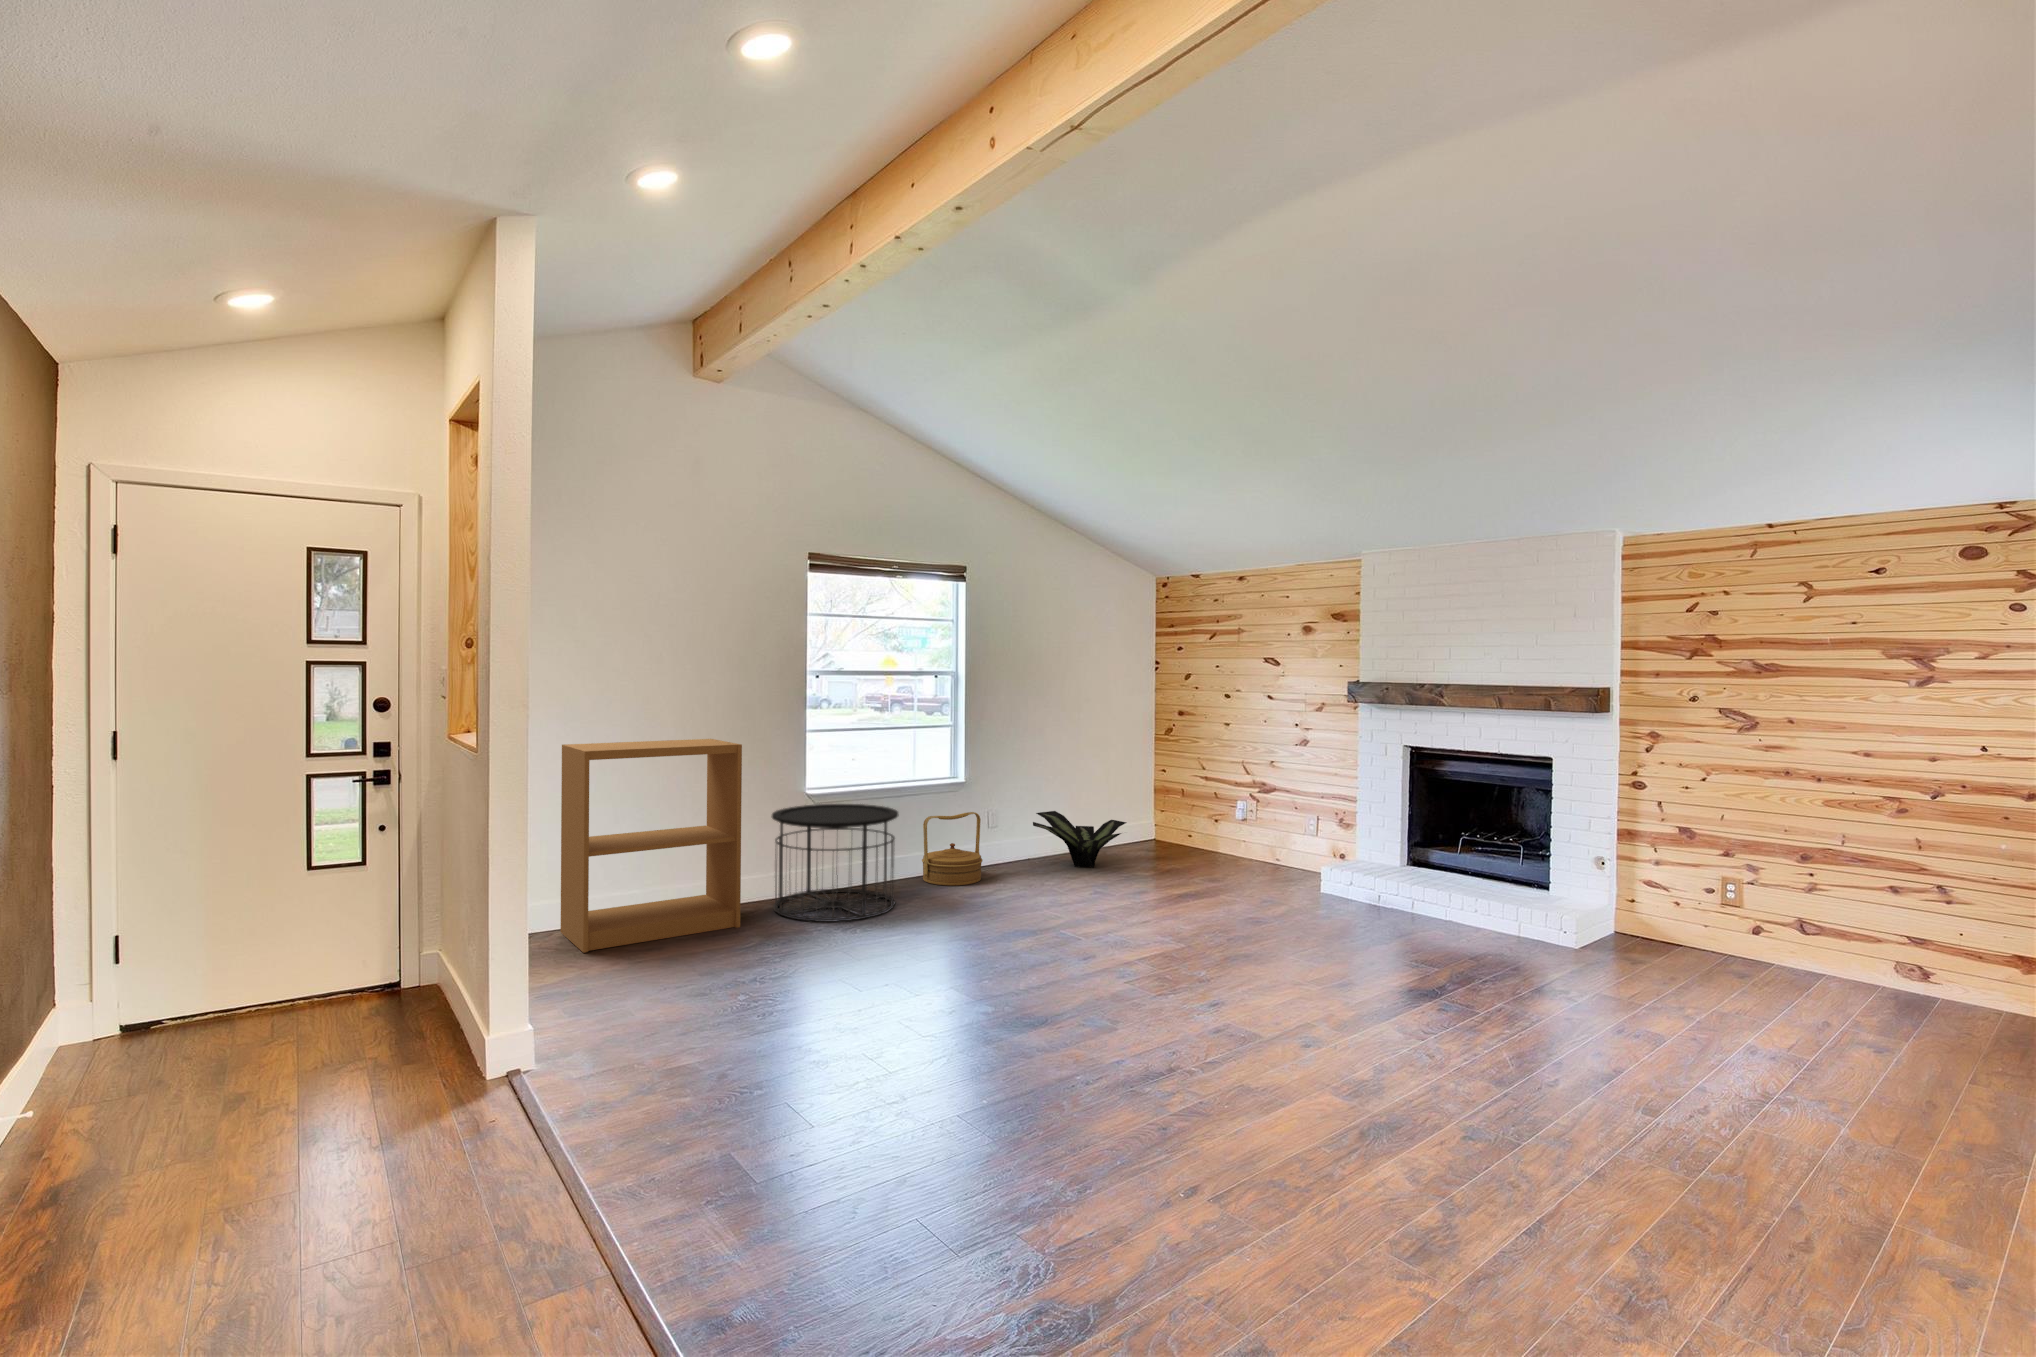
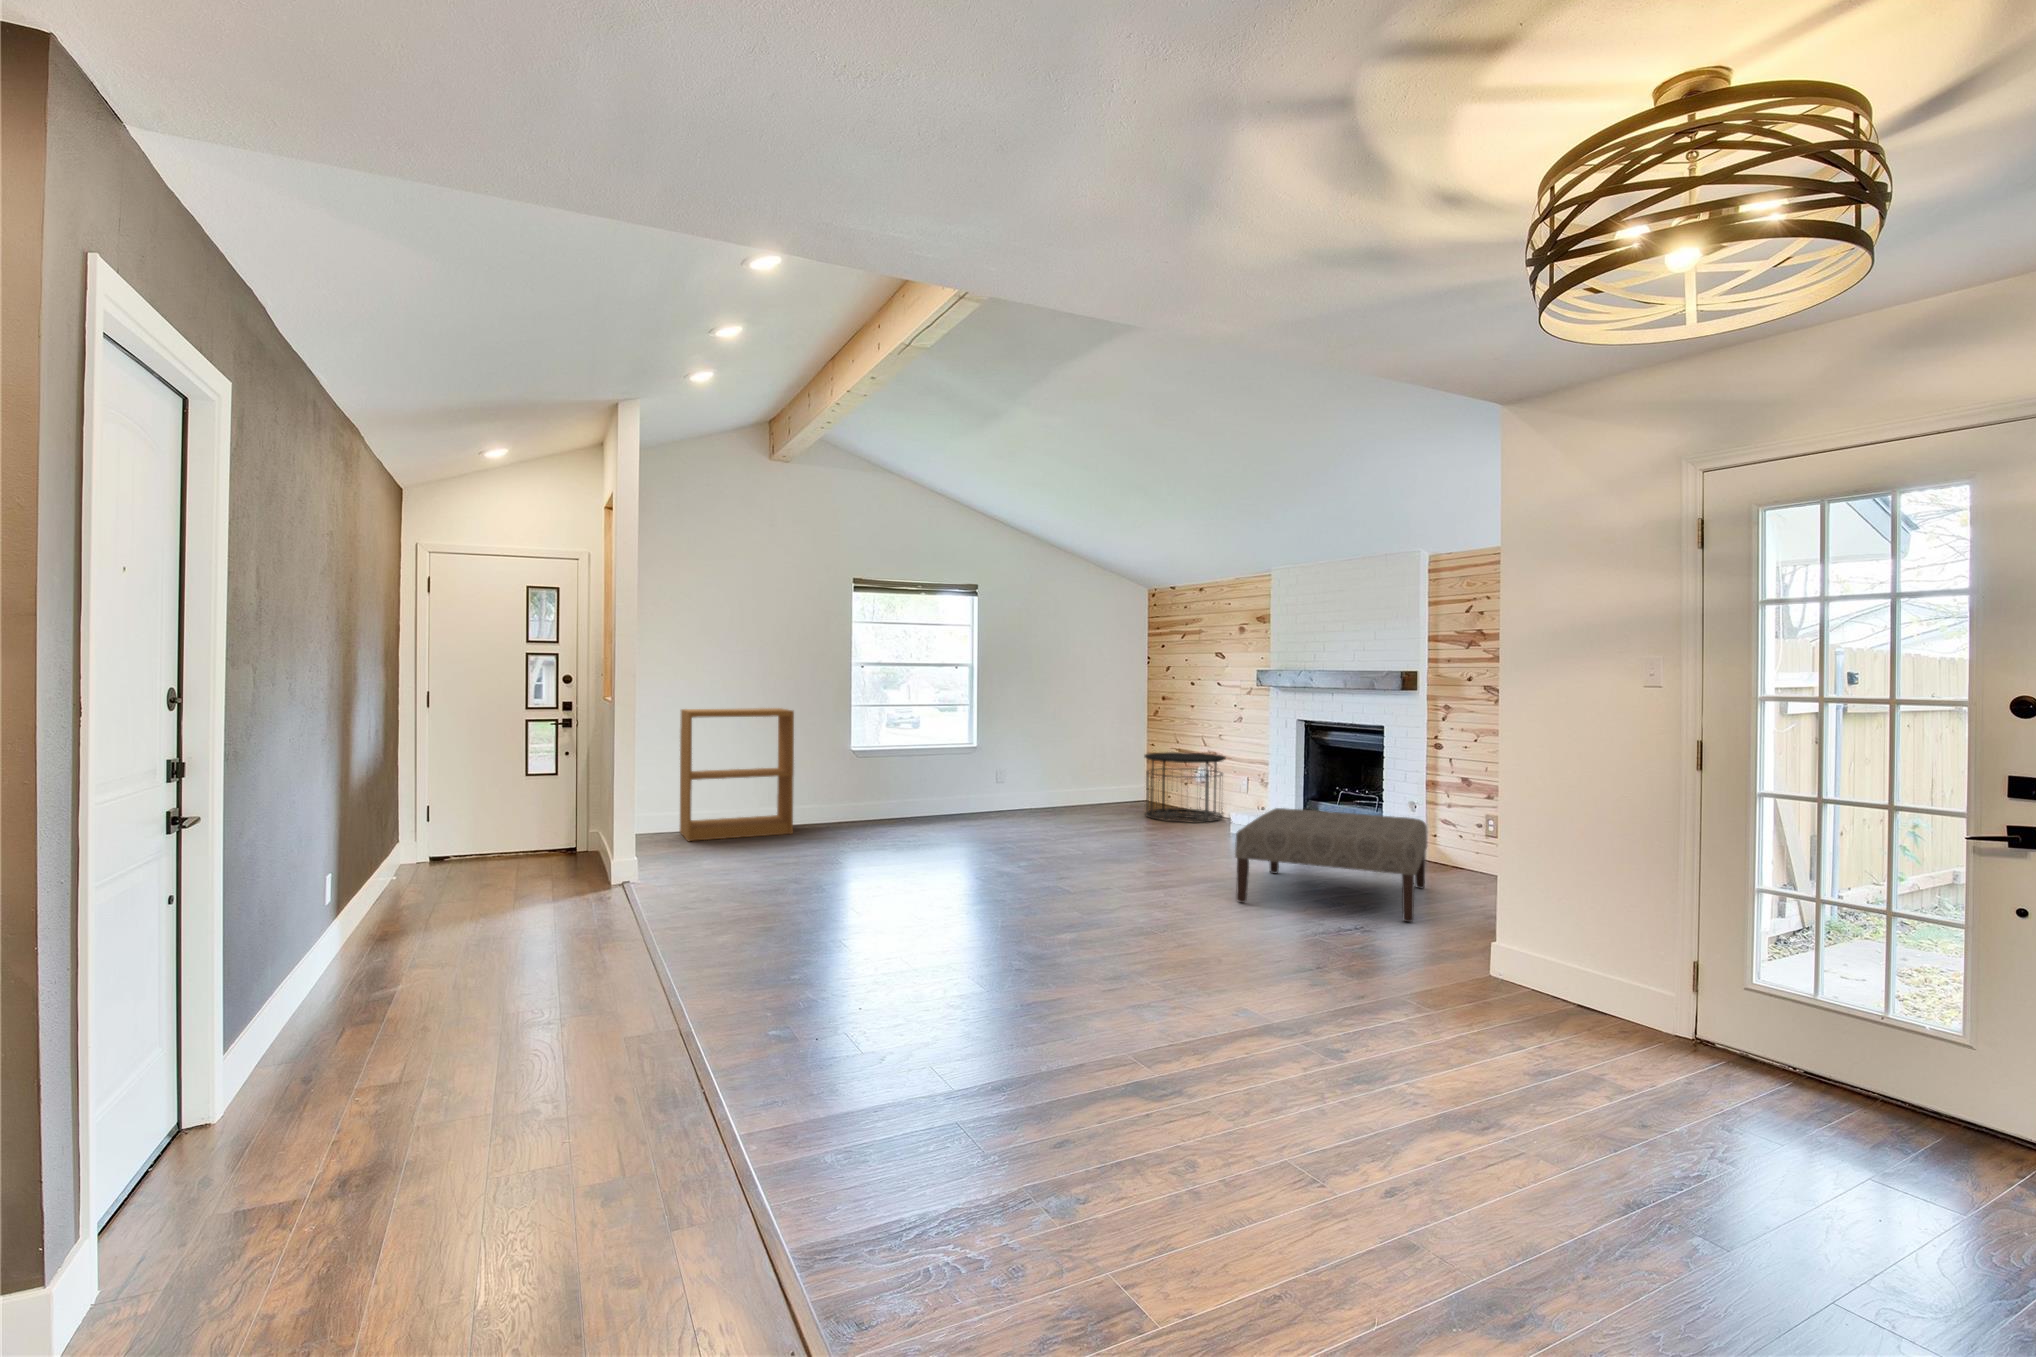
side table: present [772,804,899,922] -> present [1145,752,1226,823]
potted plant: present [1033,811,1127,868] -> none [1025,772,1104,813]
woven basket: present [922,812,983,886] -> none [937,768,983,819]
ottoman: none [1472,882,1818,1075] -> present [1235,808,1427,922]

